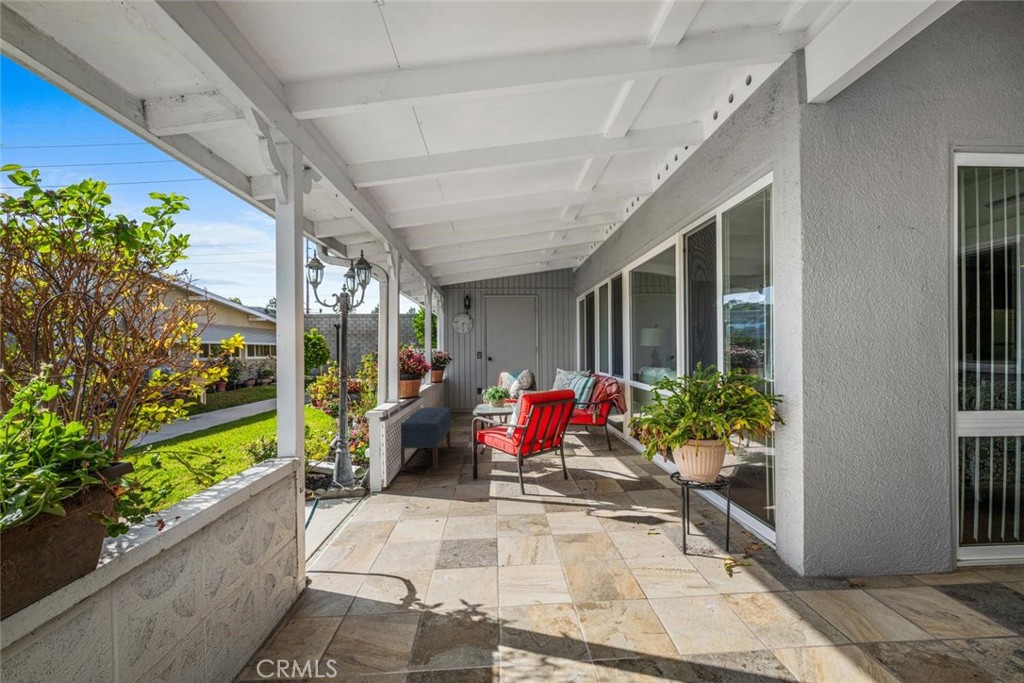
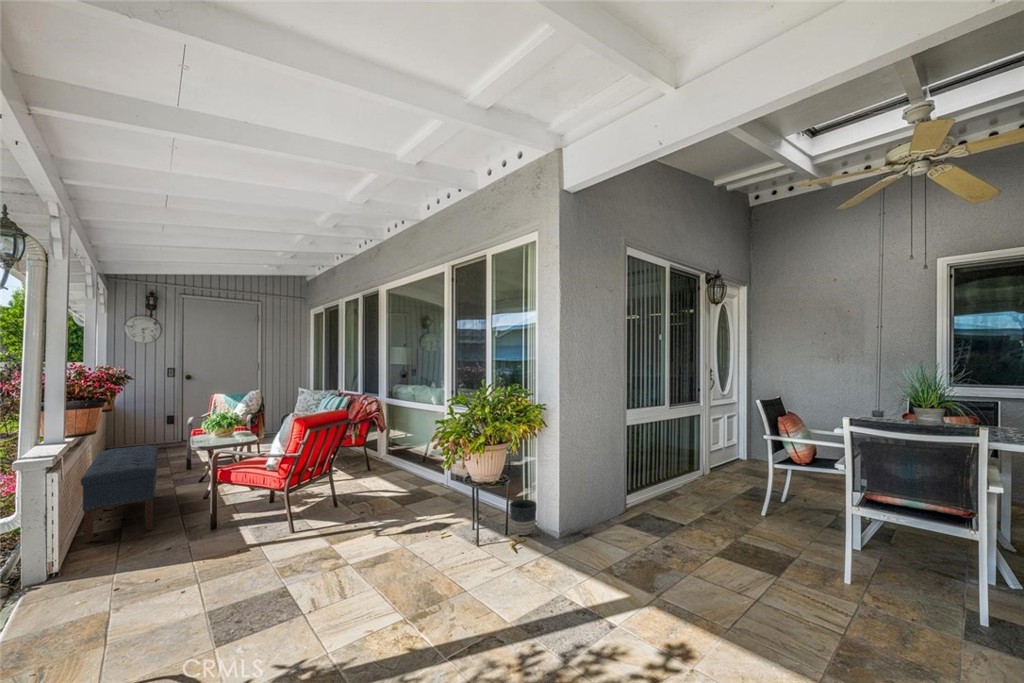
planter: none [733,511,770,556] -> present [510,500,536,535]

